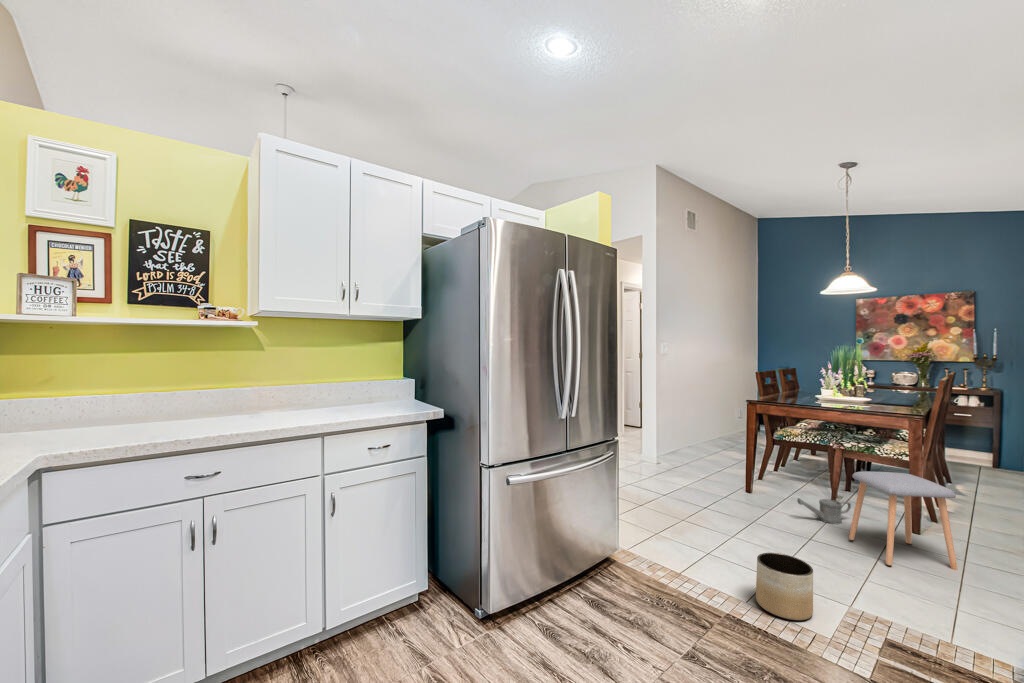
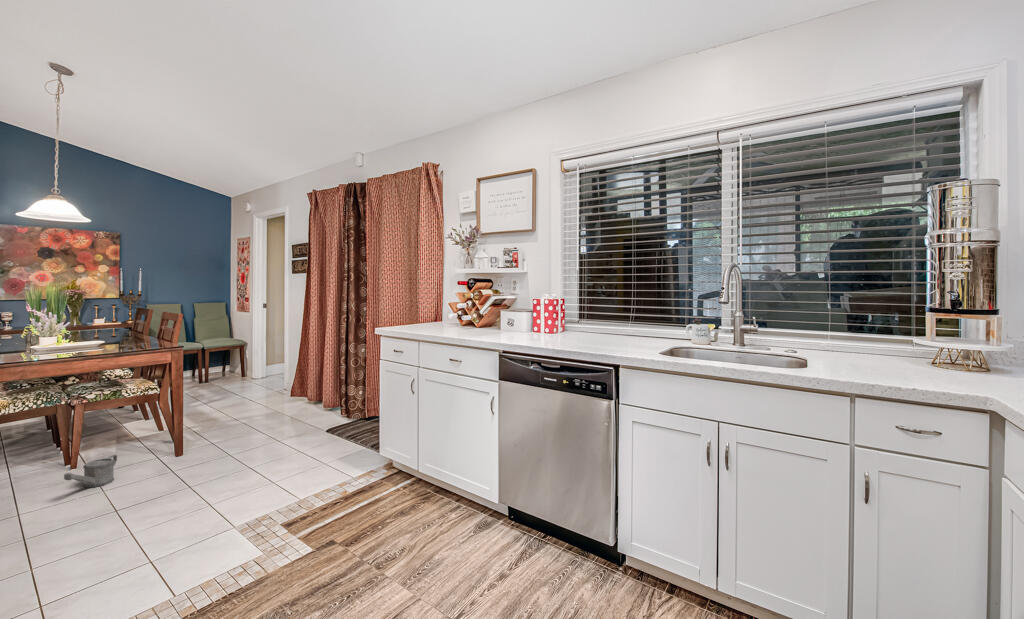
stool: present [849,471,958,570] -> none [148,403,240,487]
planter: present [756,553,813,621] -> none [173,509,236,582]

